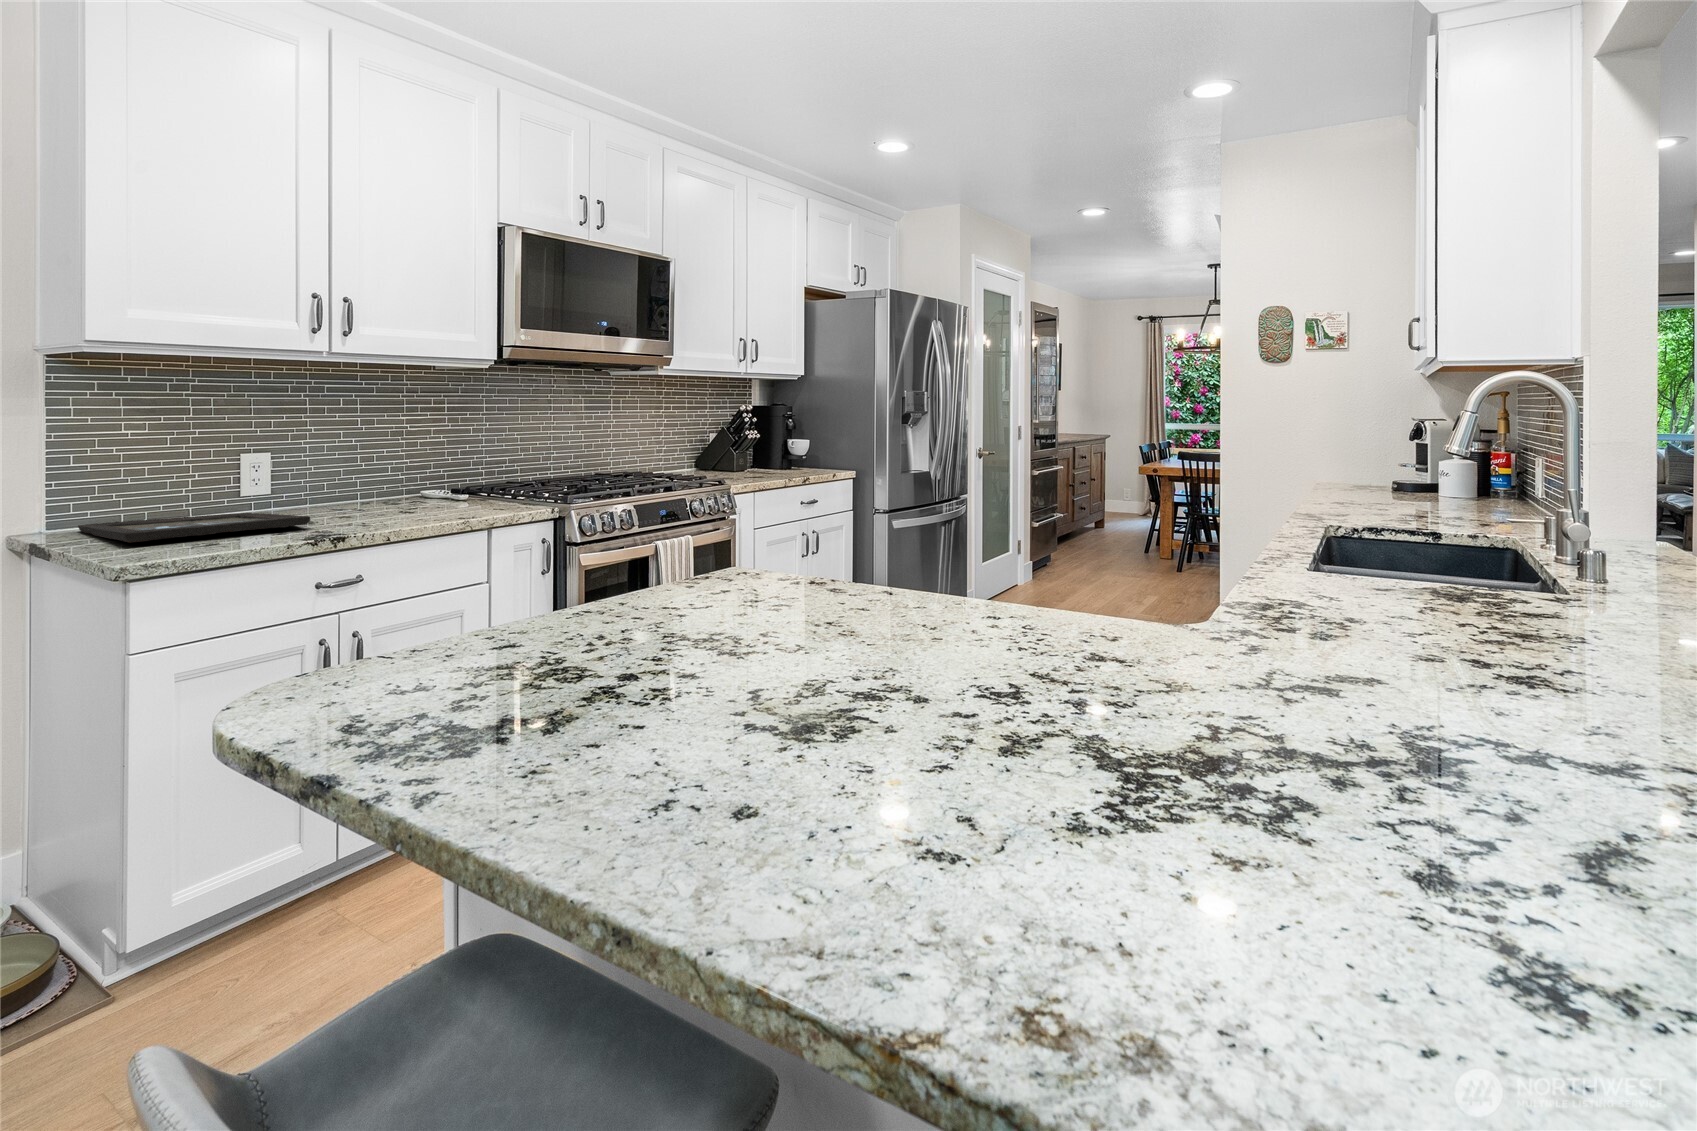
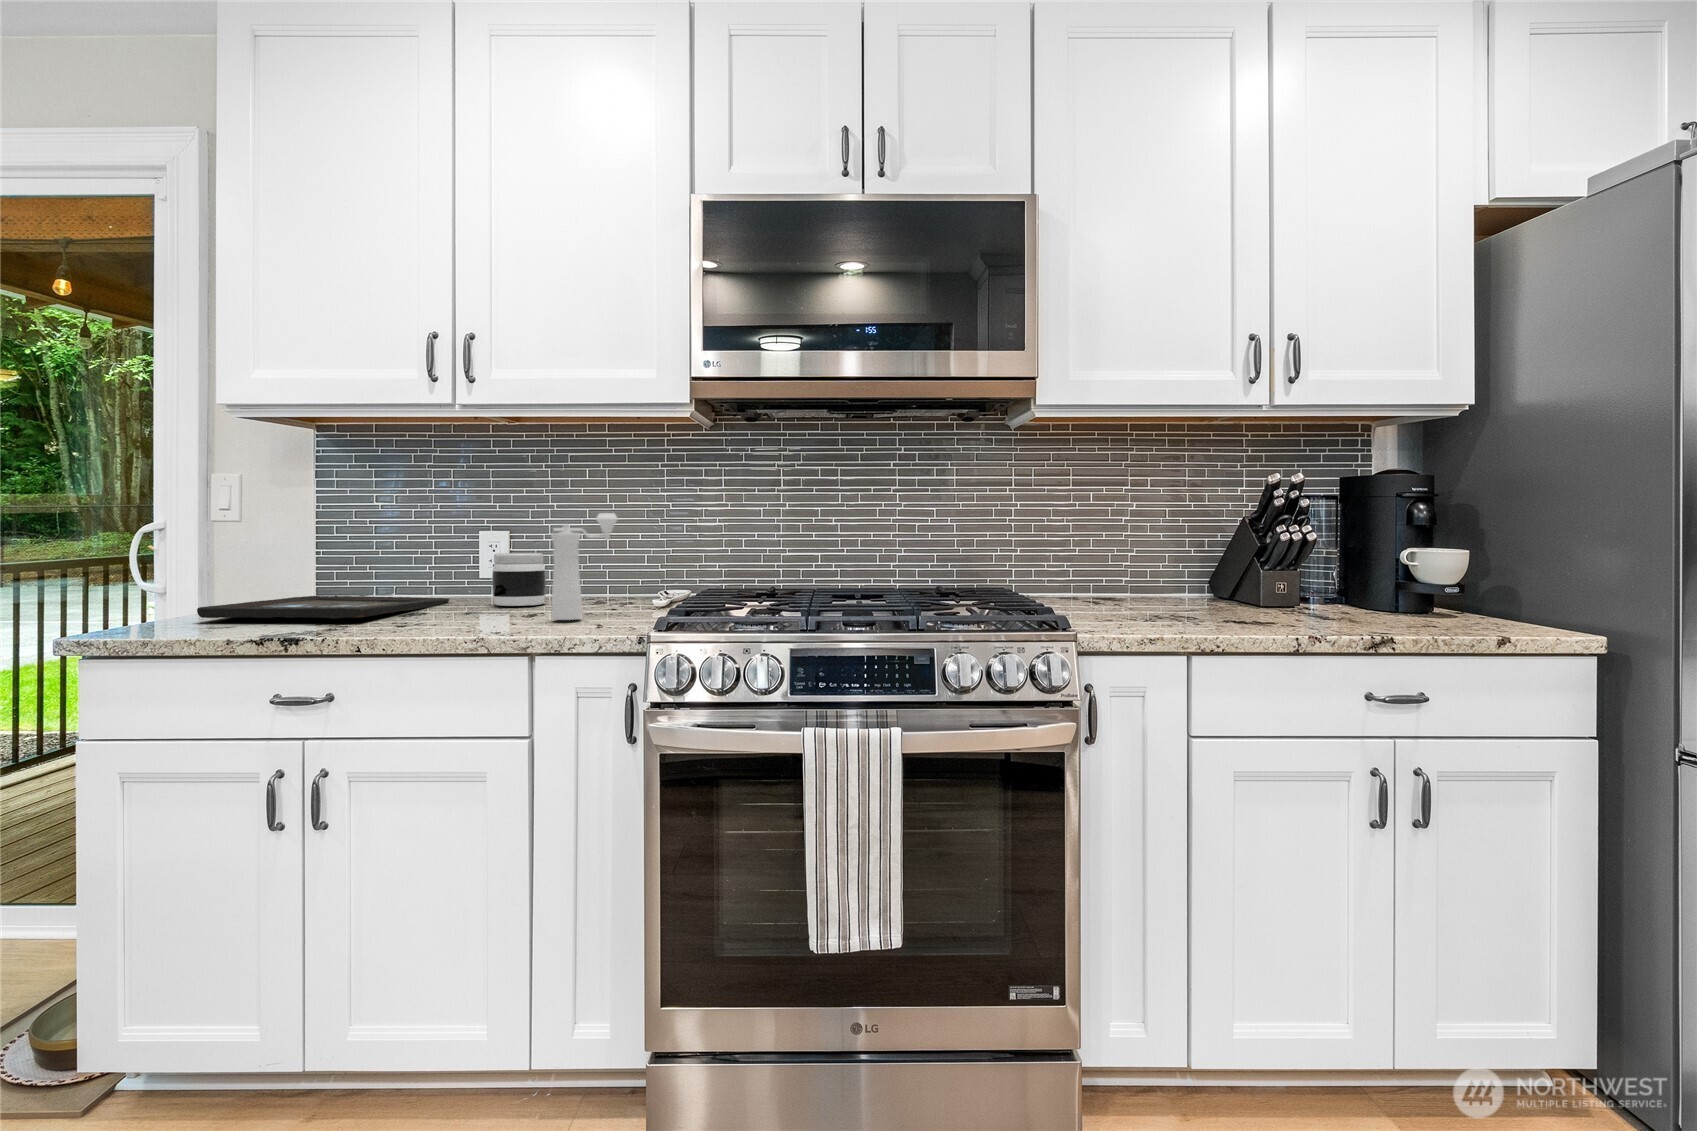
pepper mill: none [439,434,469,511] -> present [551,513,618,620]
jar: none [308,468,359,512] -> present [492,553,546,606]

